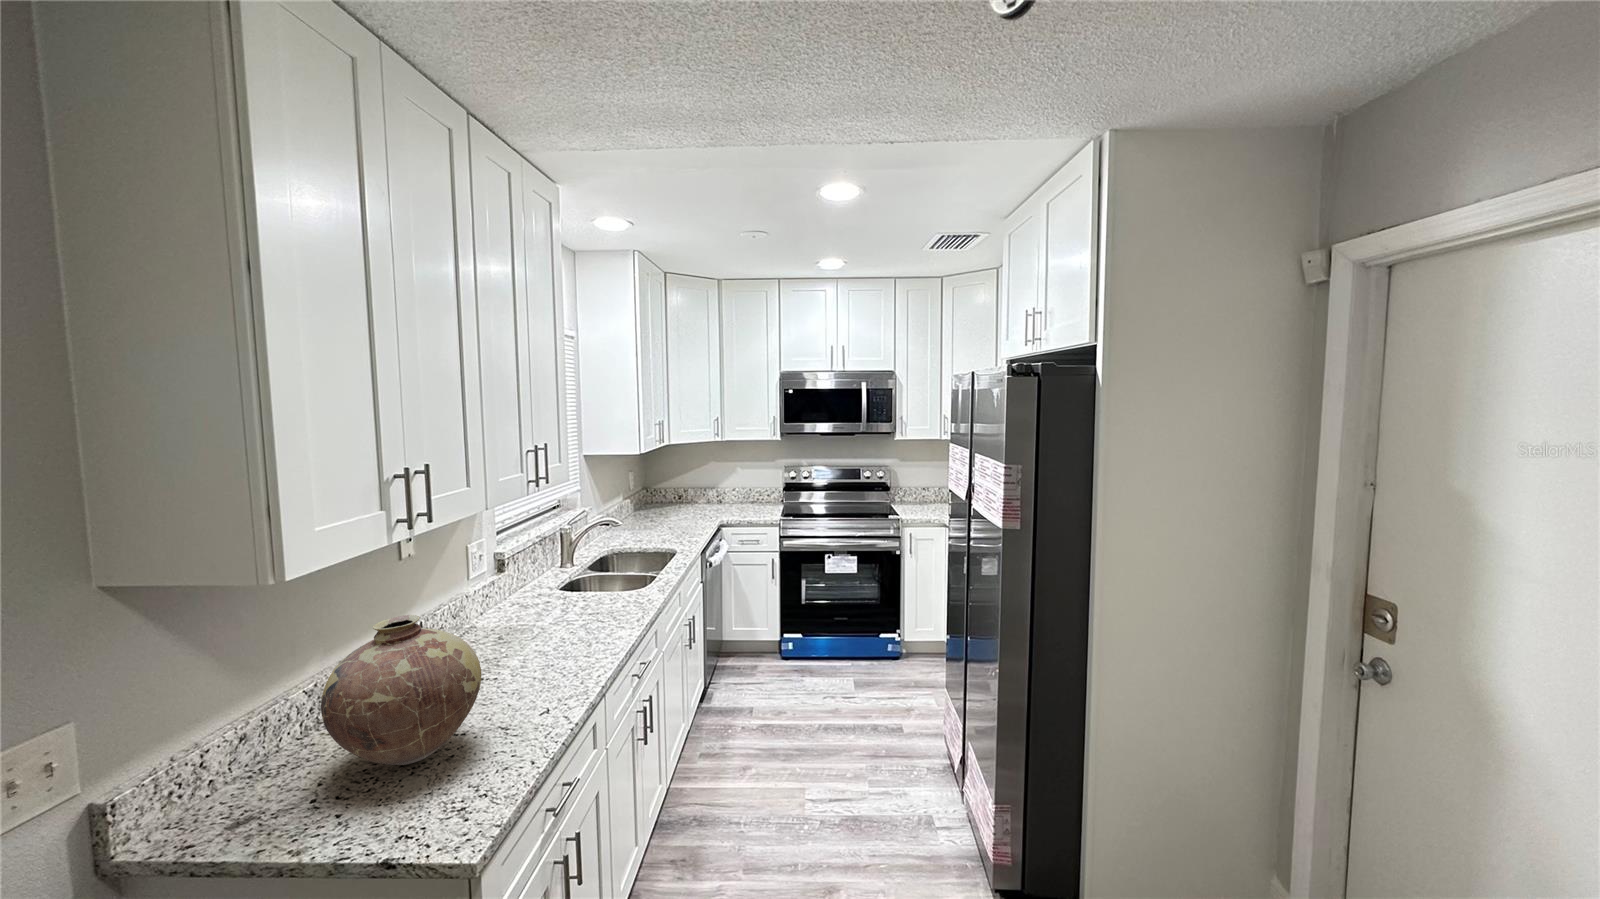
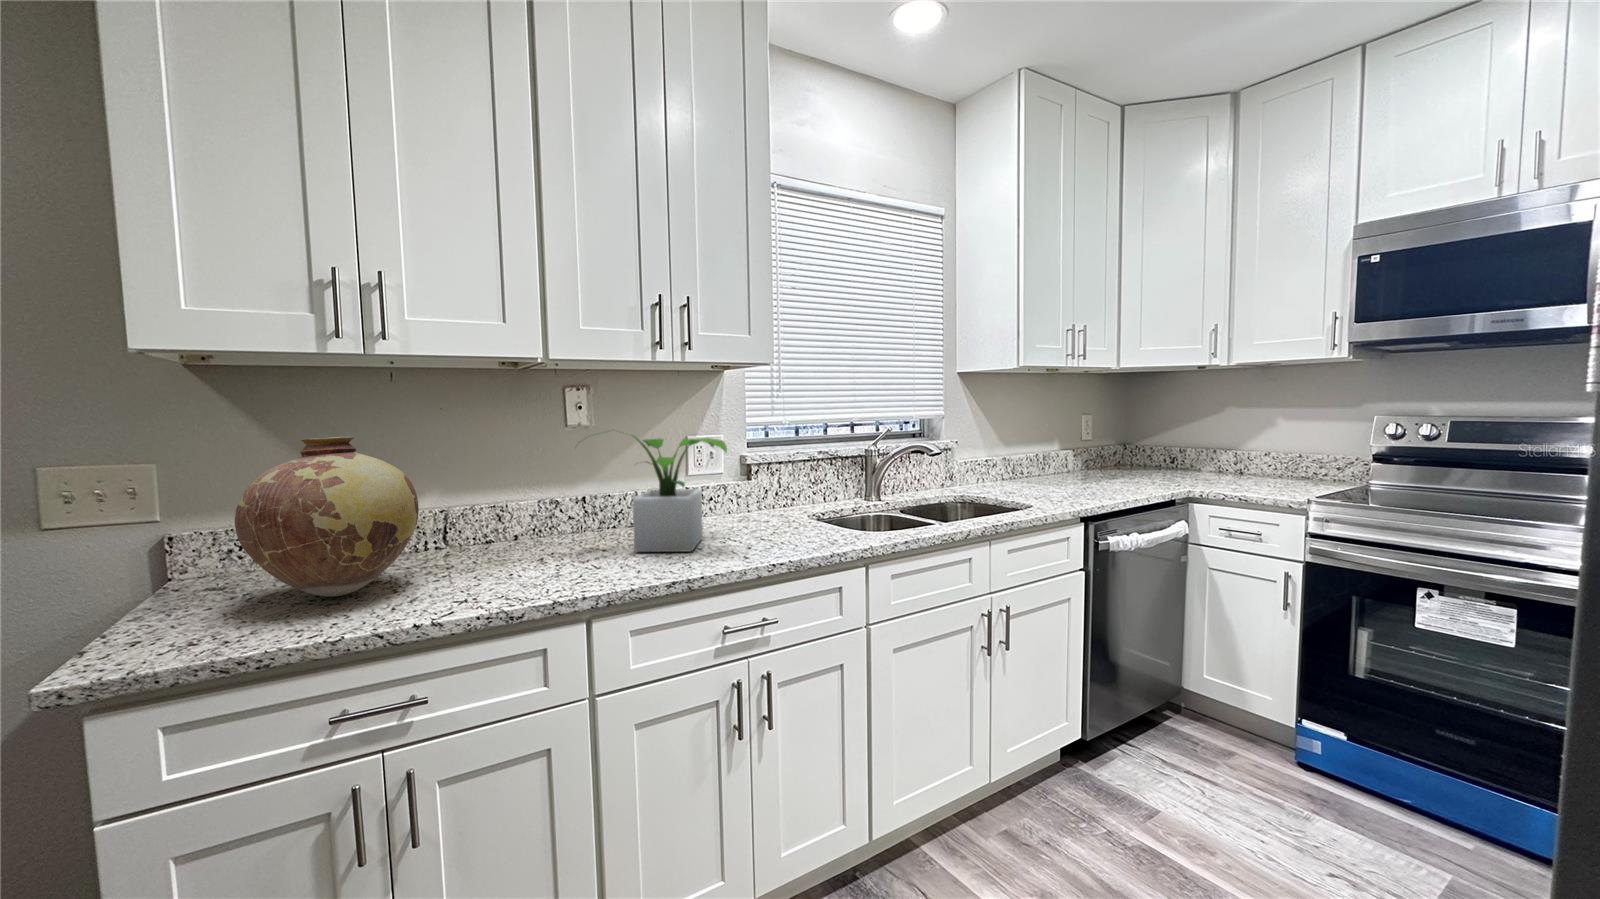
potted plant: none [496,550,603,649] -> present [632,436,727,552]

